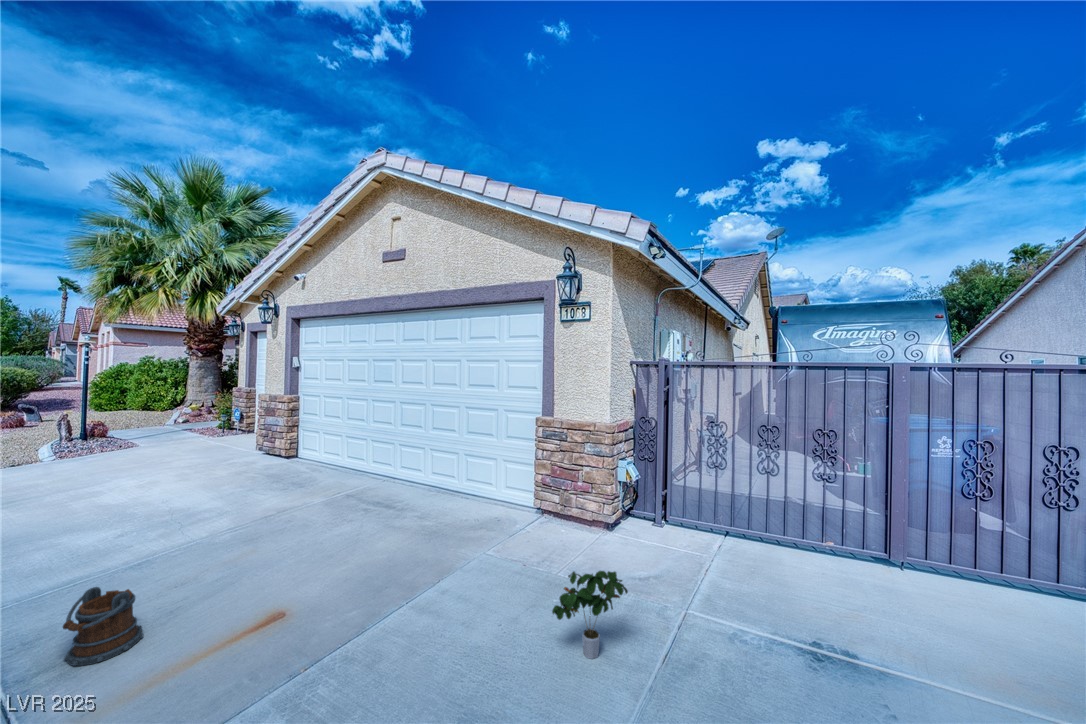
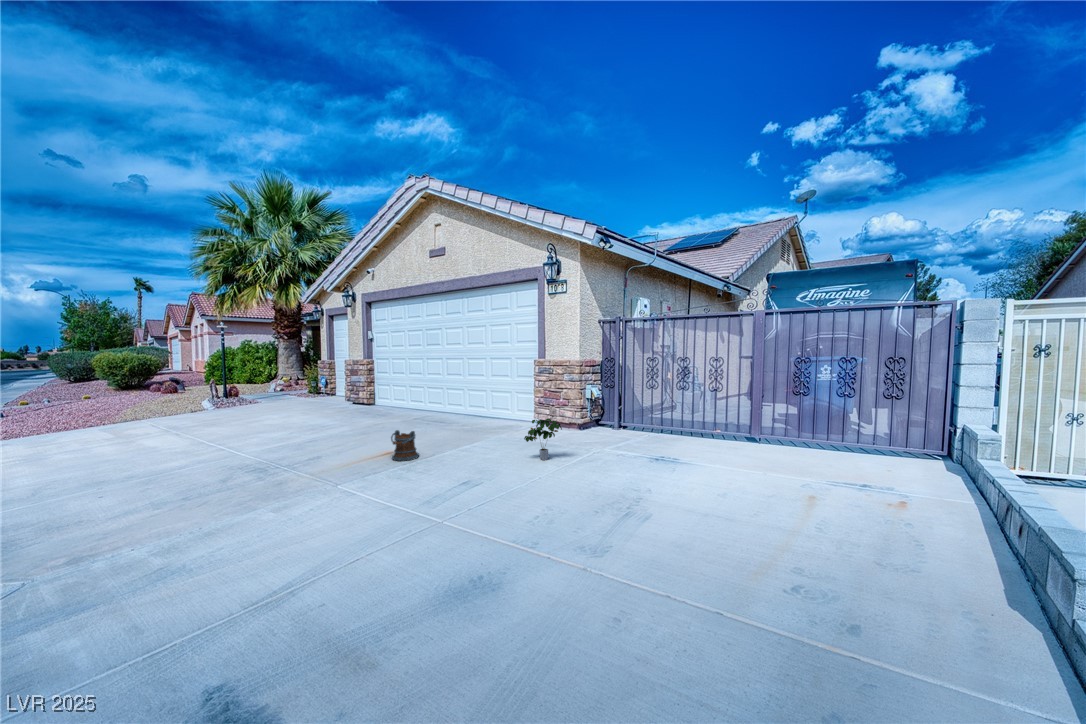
bucket: present [63,587,143,666] -> present [391,430,419,461]

